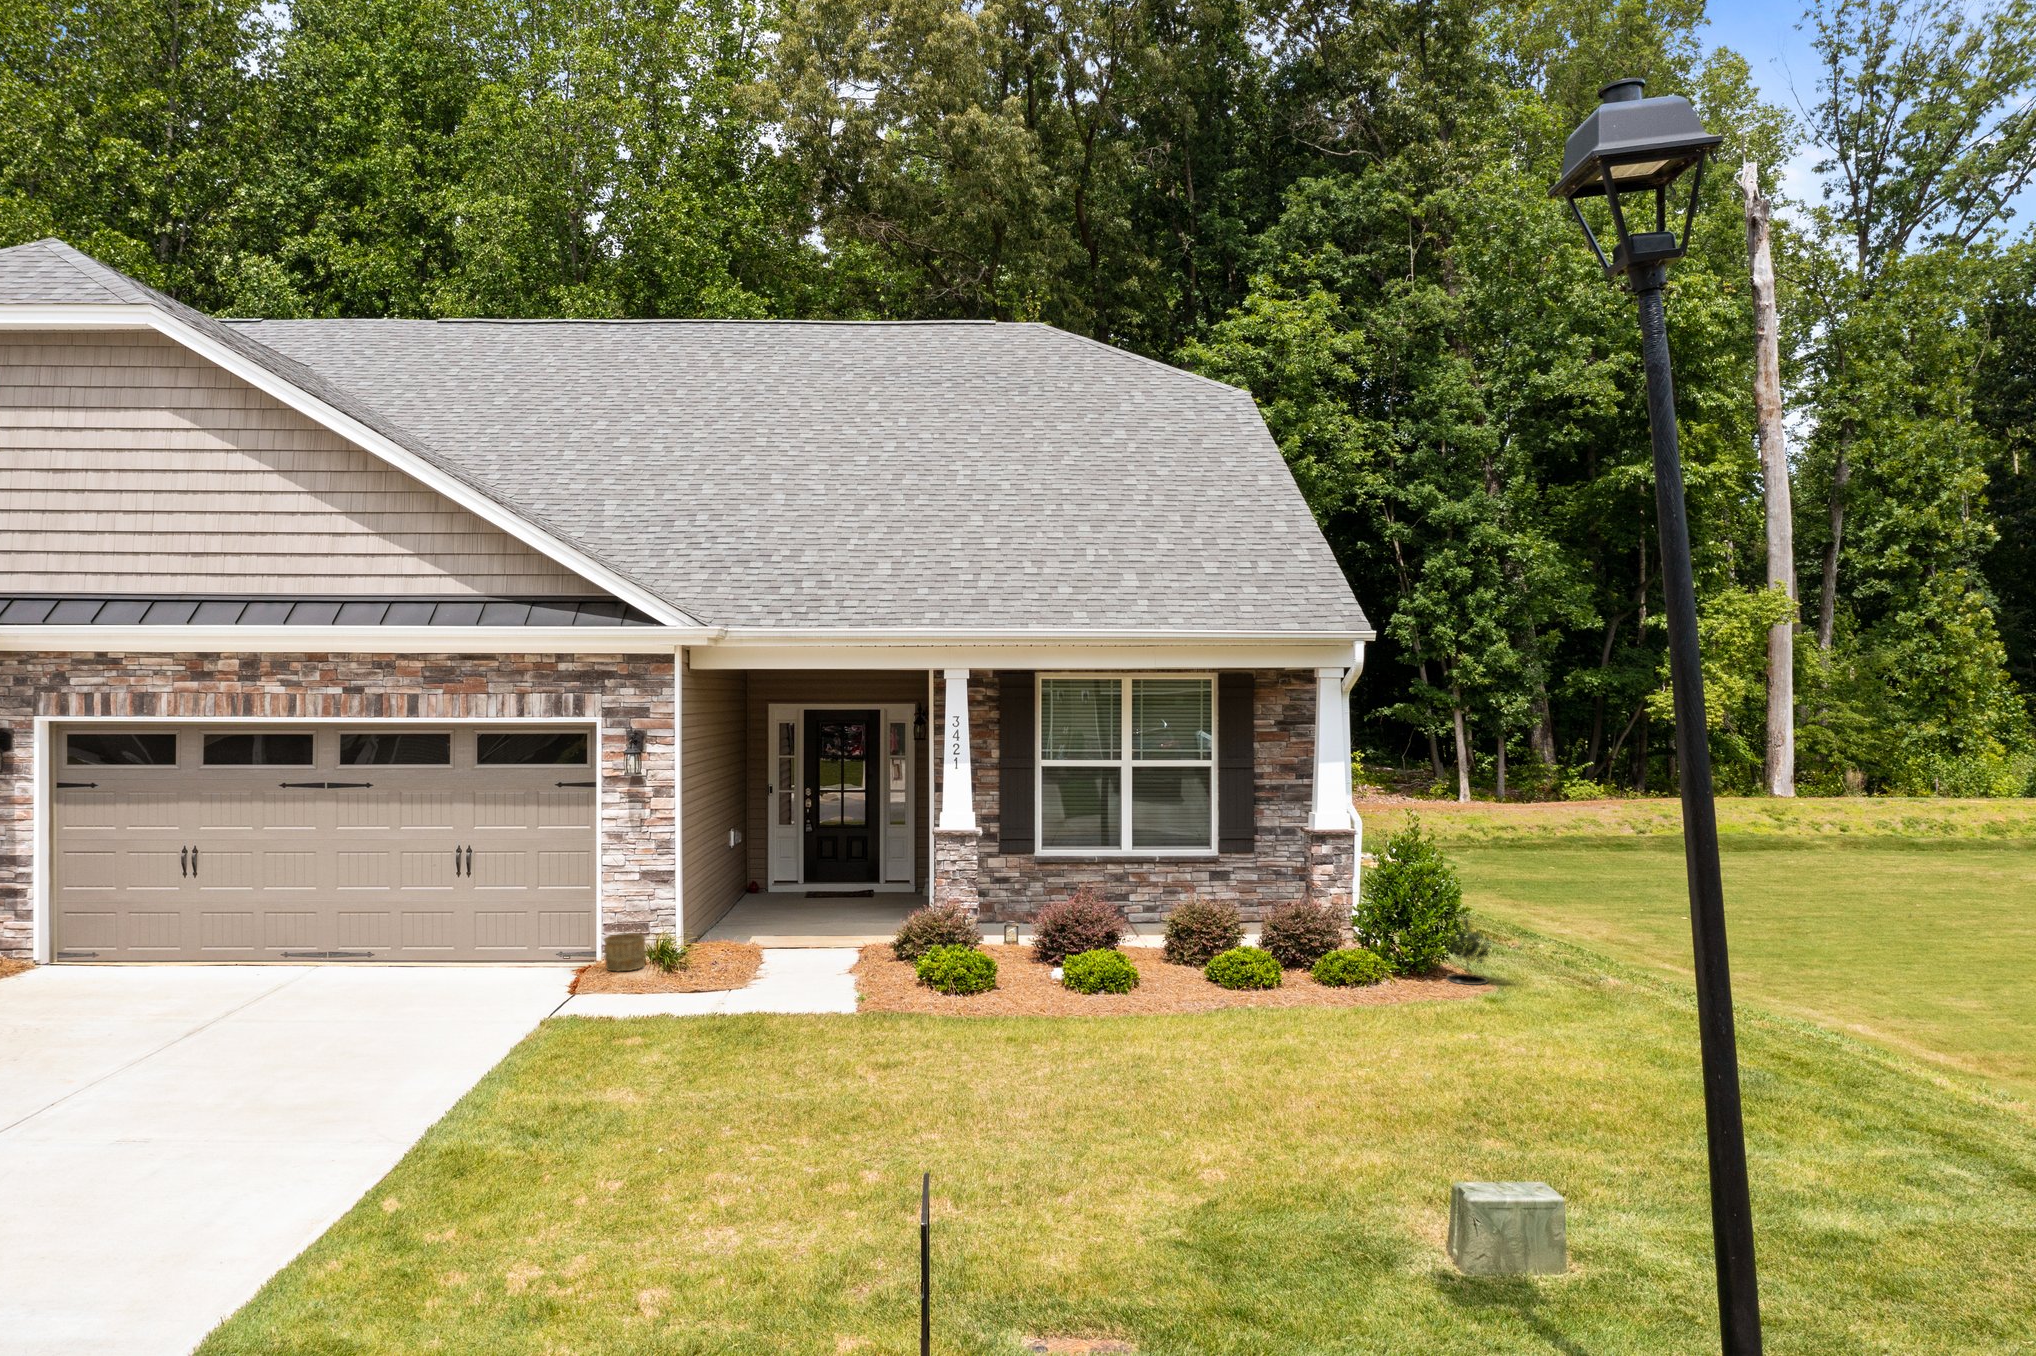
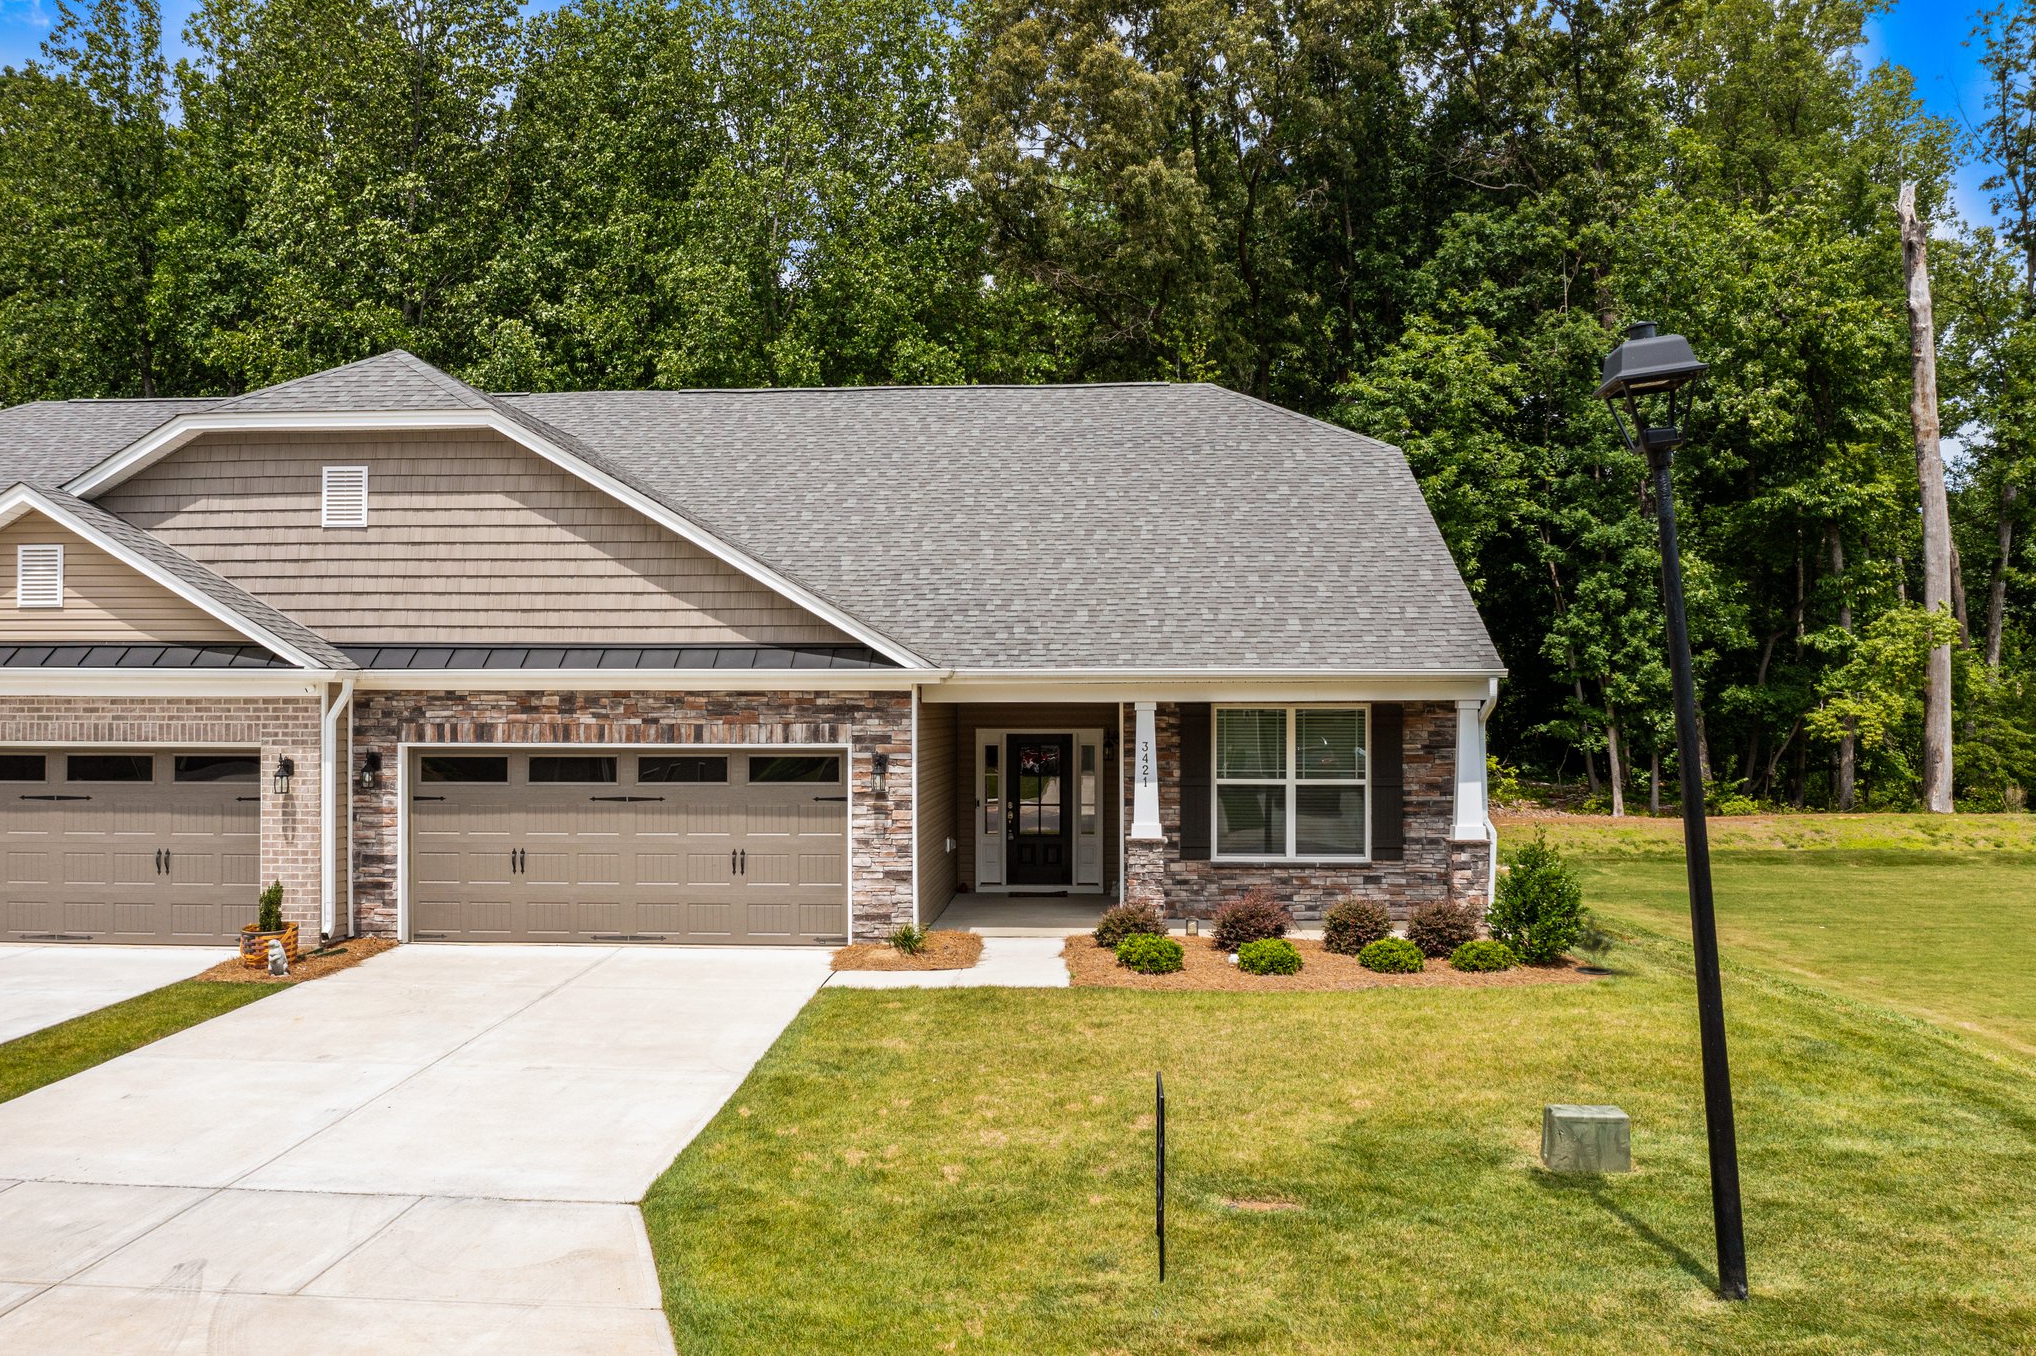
wooden bucket: present [604,933,645,971] -> none [852,922,886,953]

